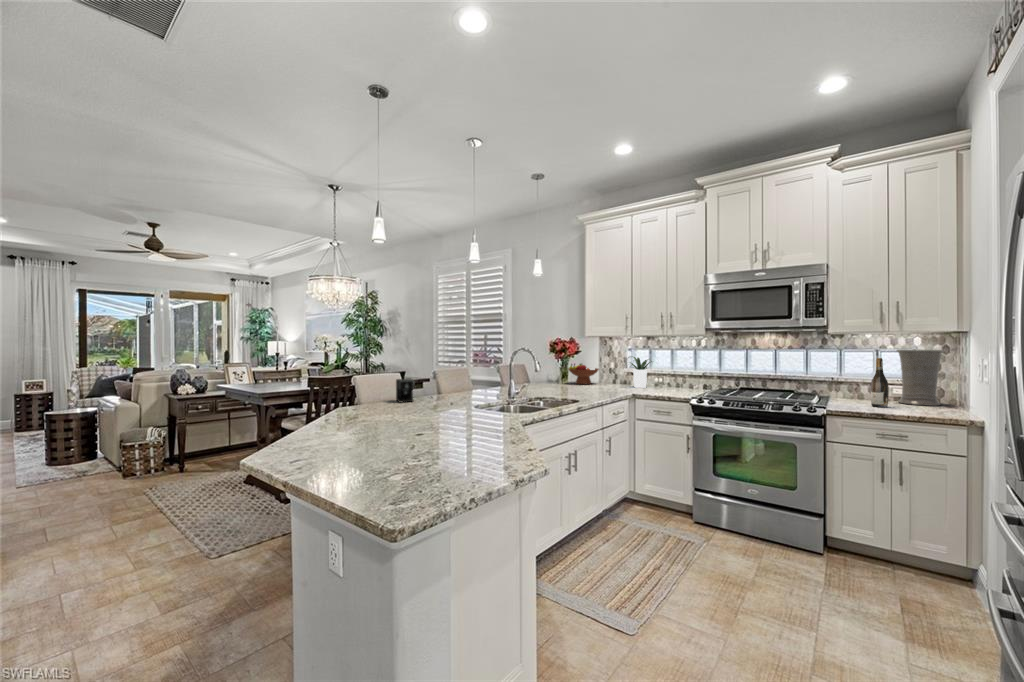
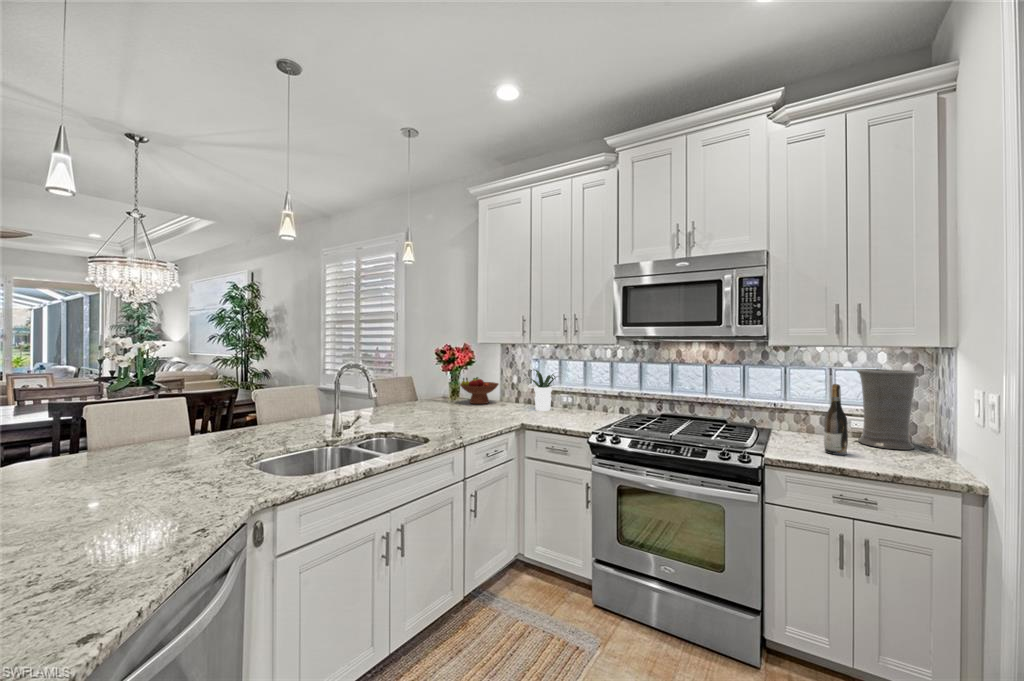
coffee maker: present [396,379,415,402] -> none [148,412,225,452]

